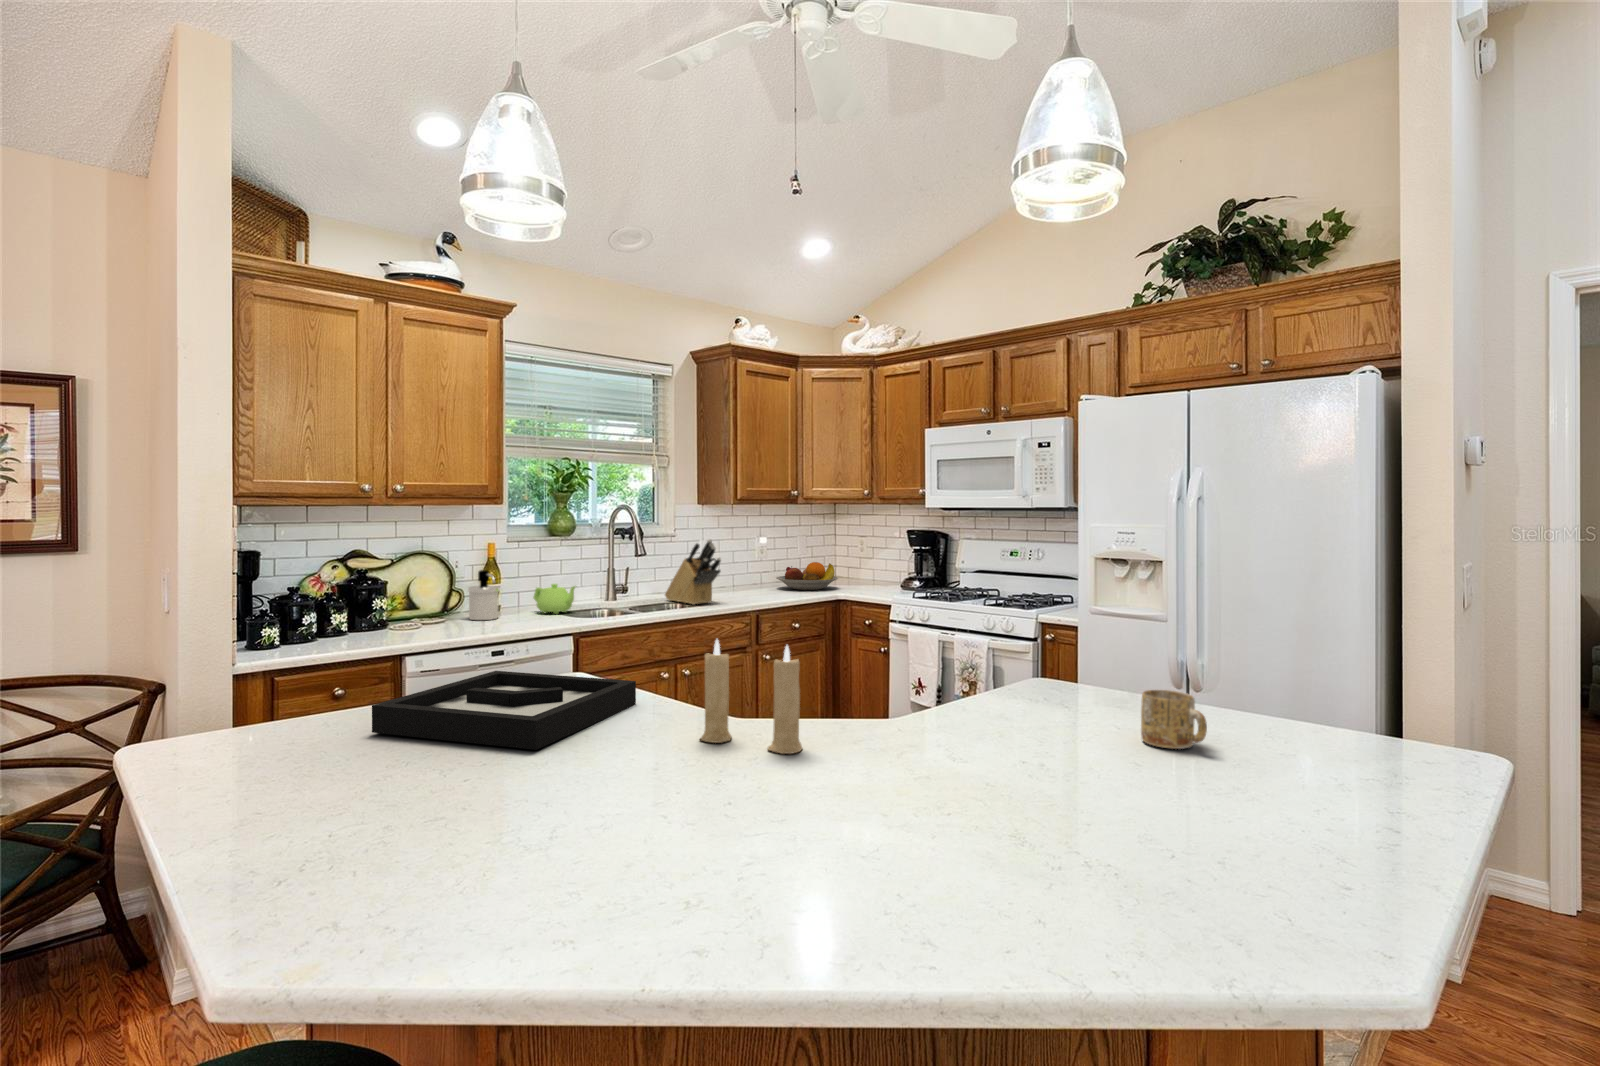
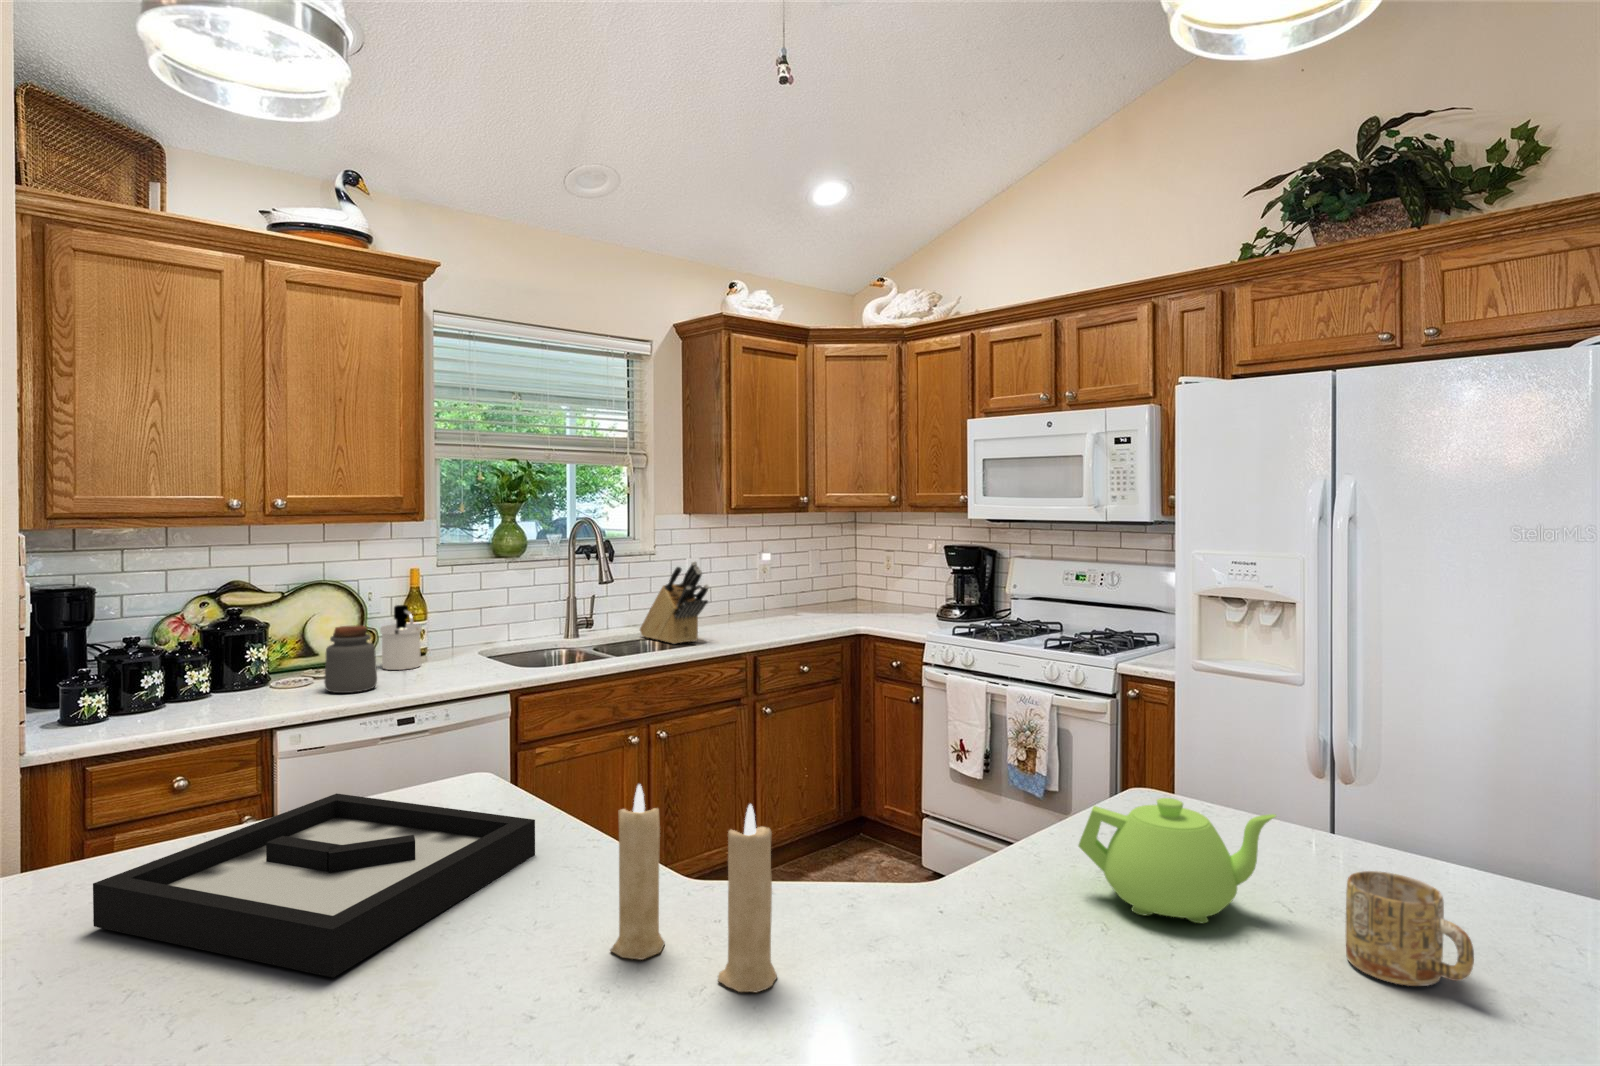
fruit bowl: present [776,562,838,590] -> none [782,585,859,620]
jar: none [432,583,472,633] -> present [324,625,377,693]
teapot: present [533,584,575,614] -> present [1079,798,1276,923]

